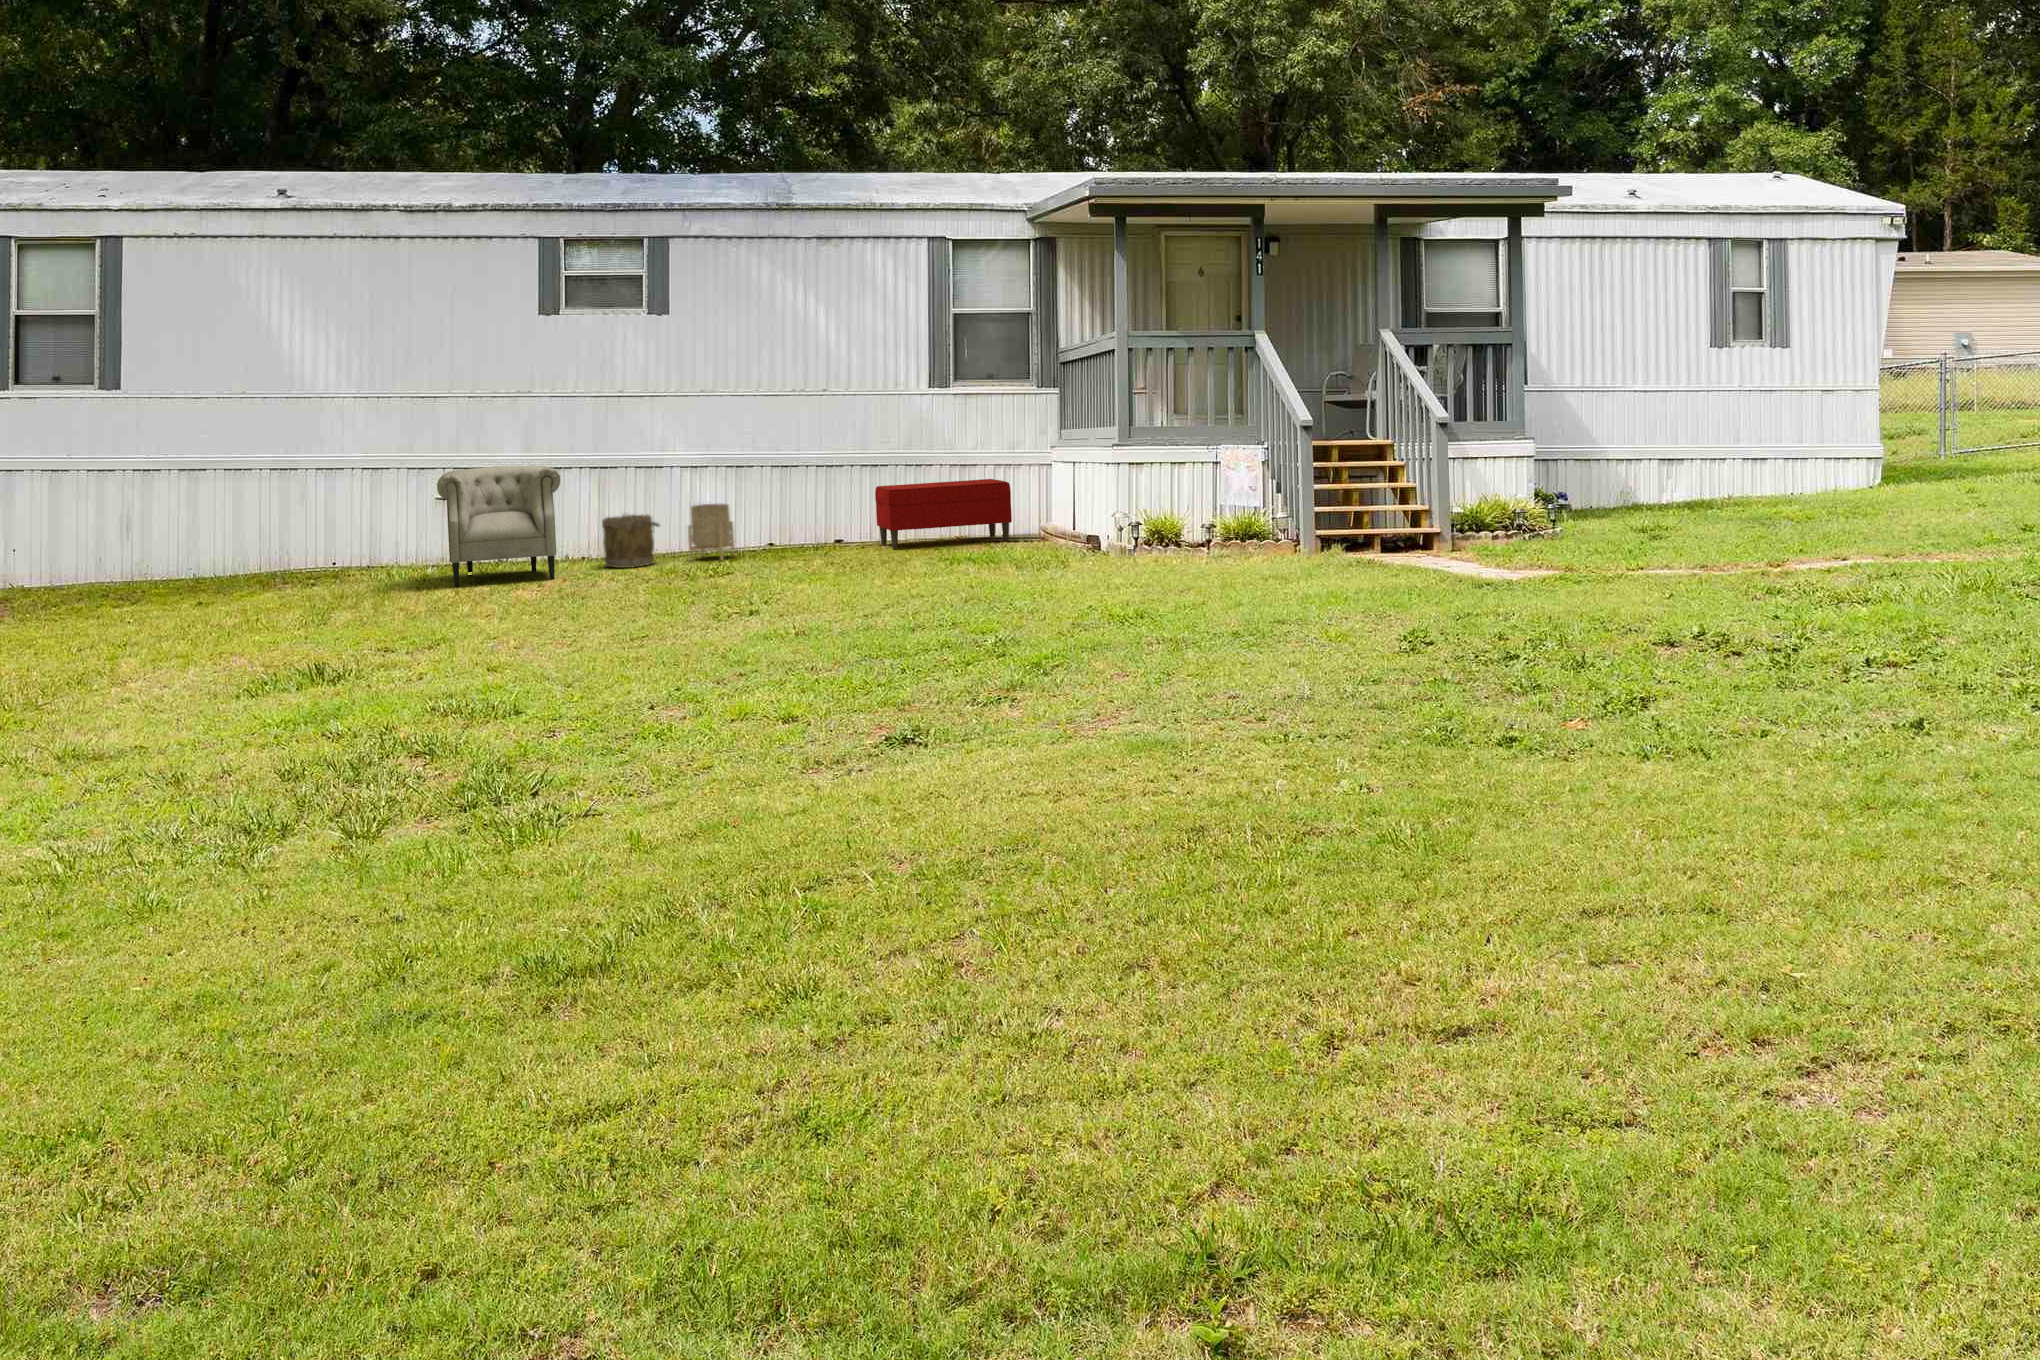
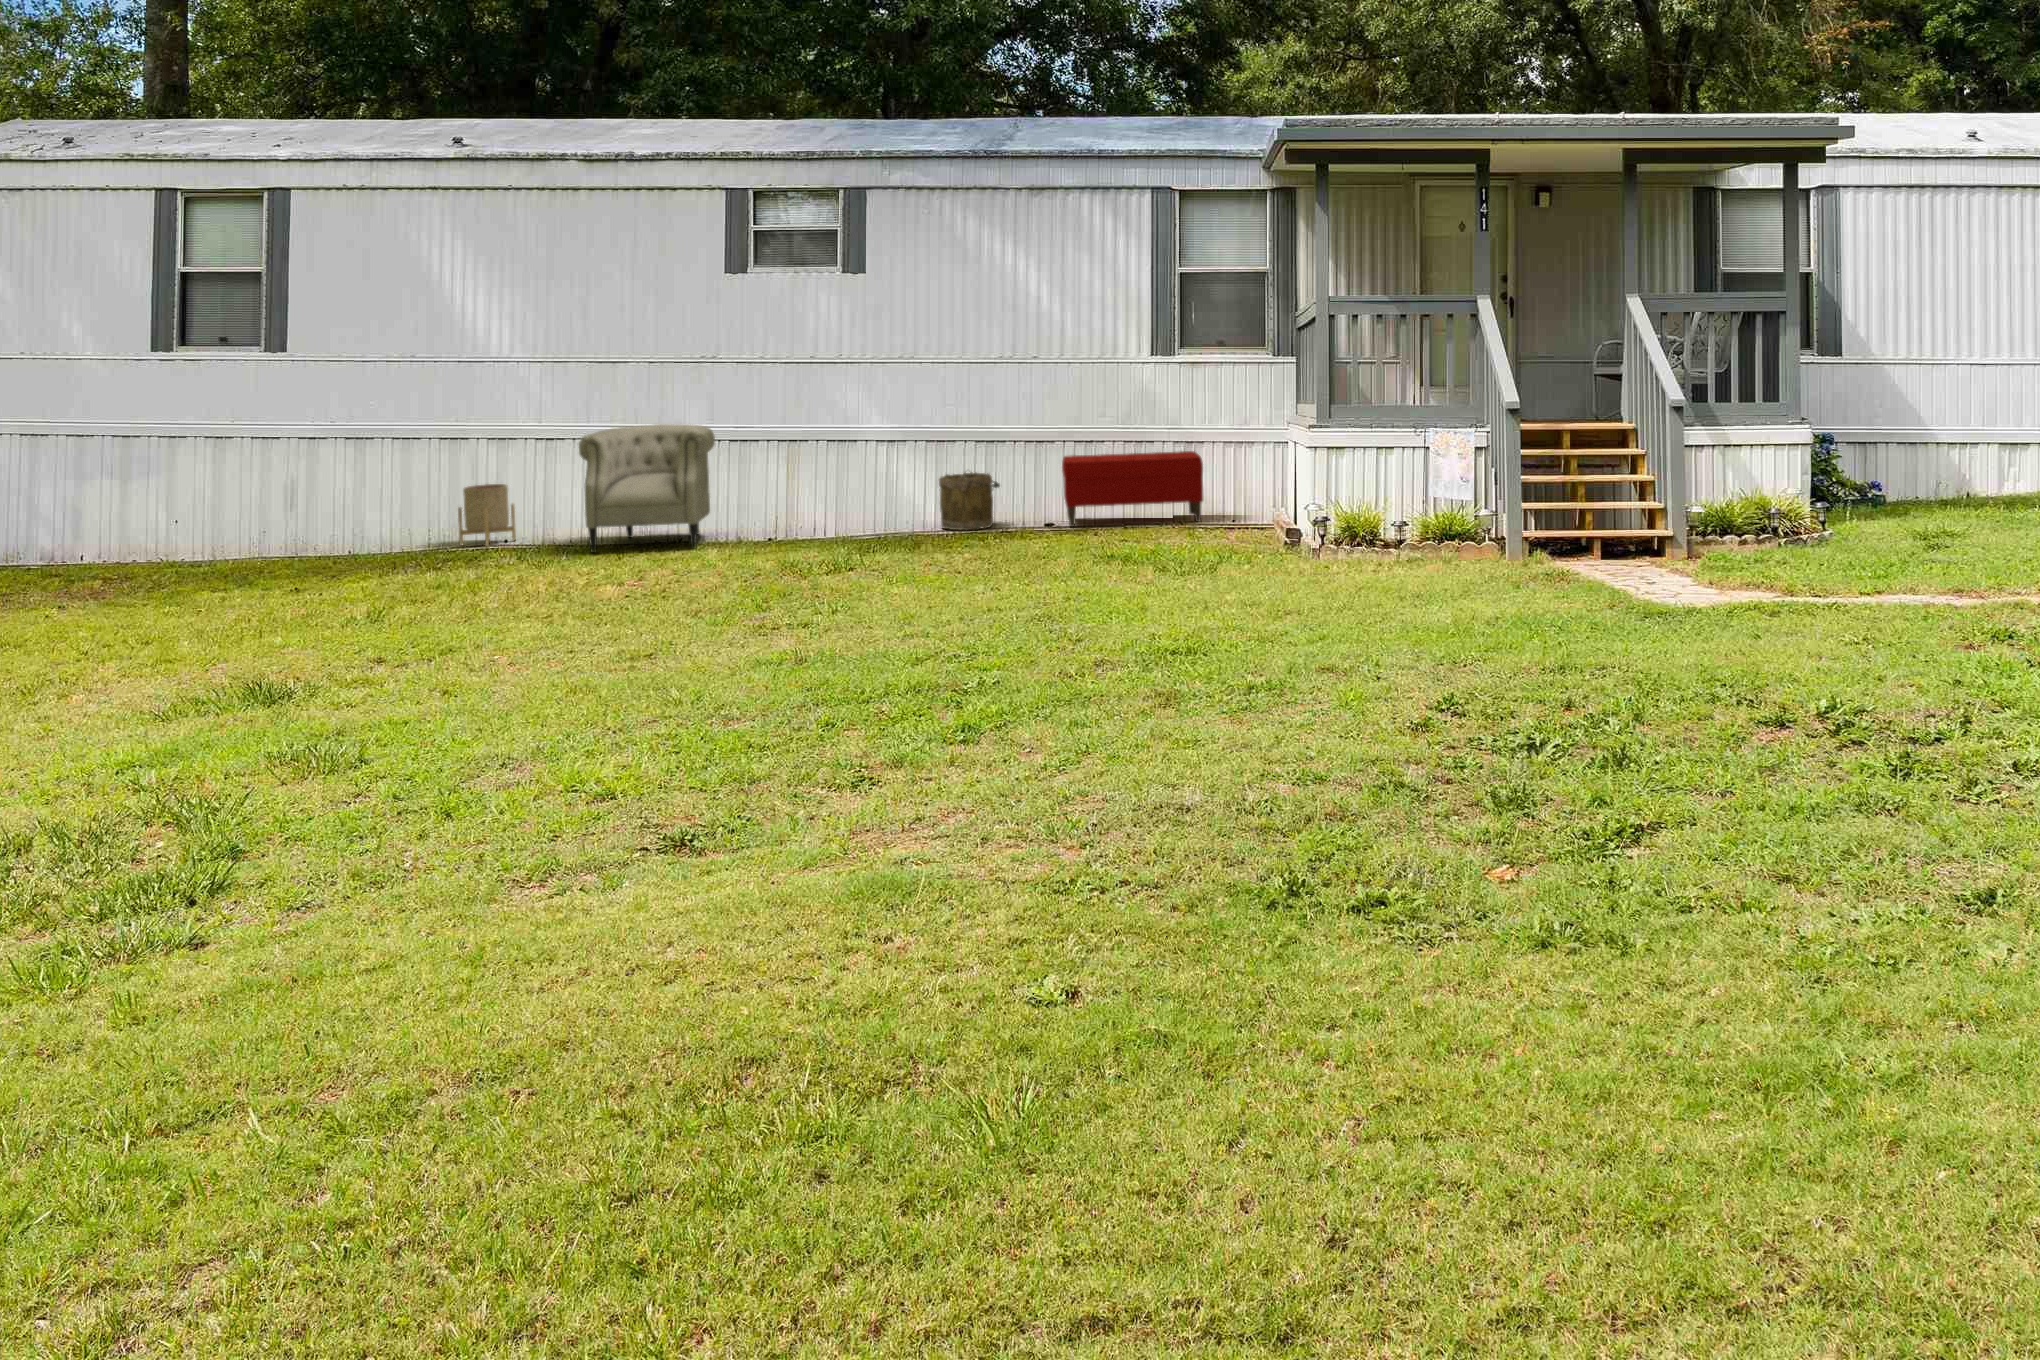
planter: present [688,504,735,560] -> present [458,484,516,547]
bucket: present [602,514,659,568] -> present [939,472,1000,531]

